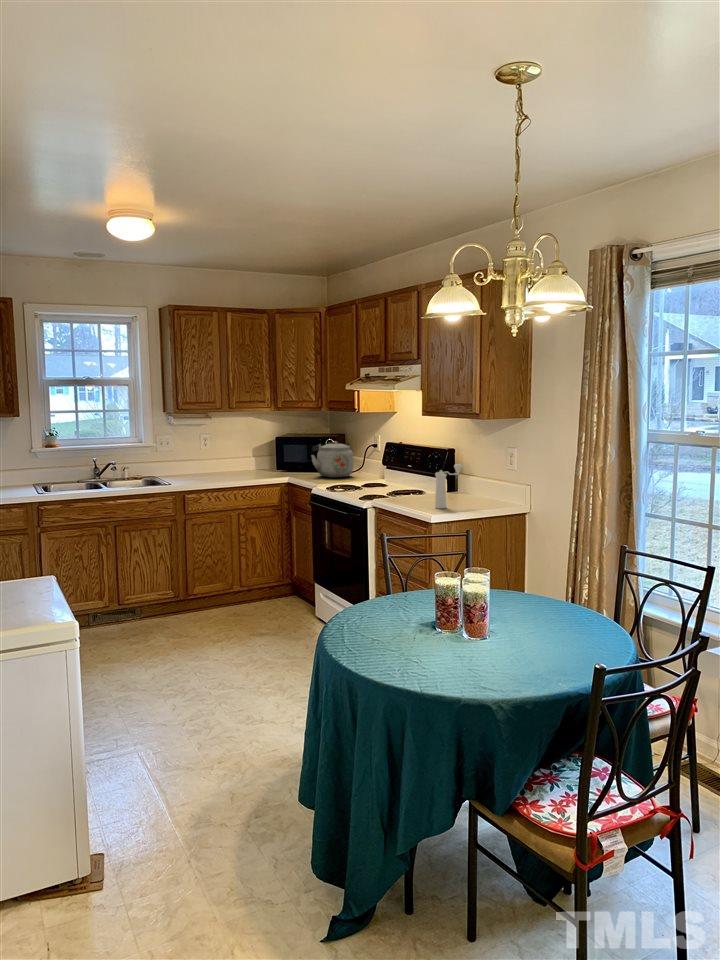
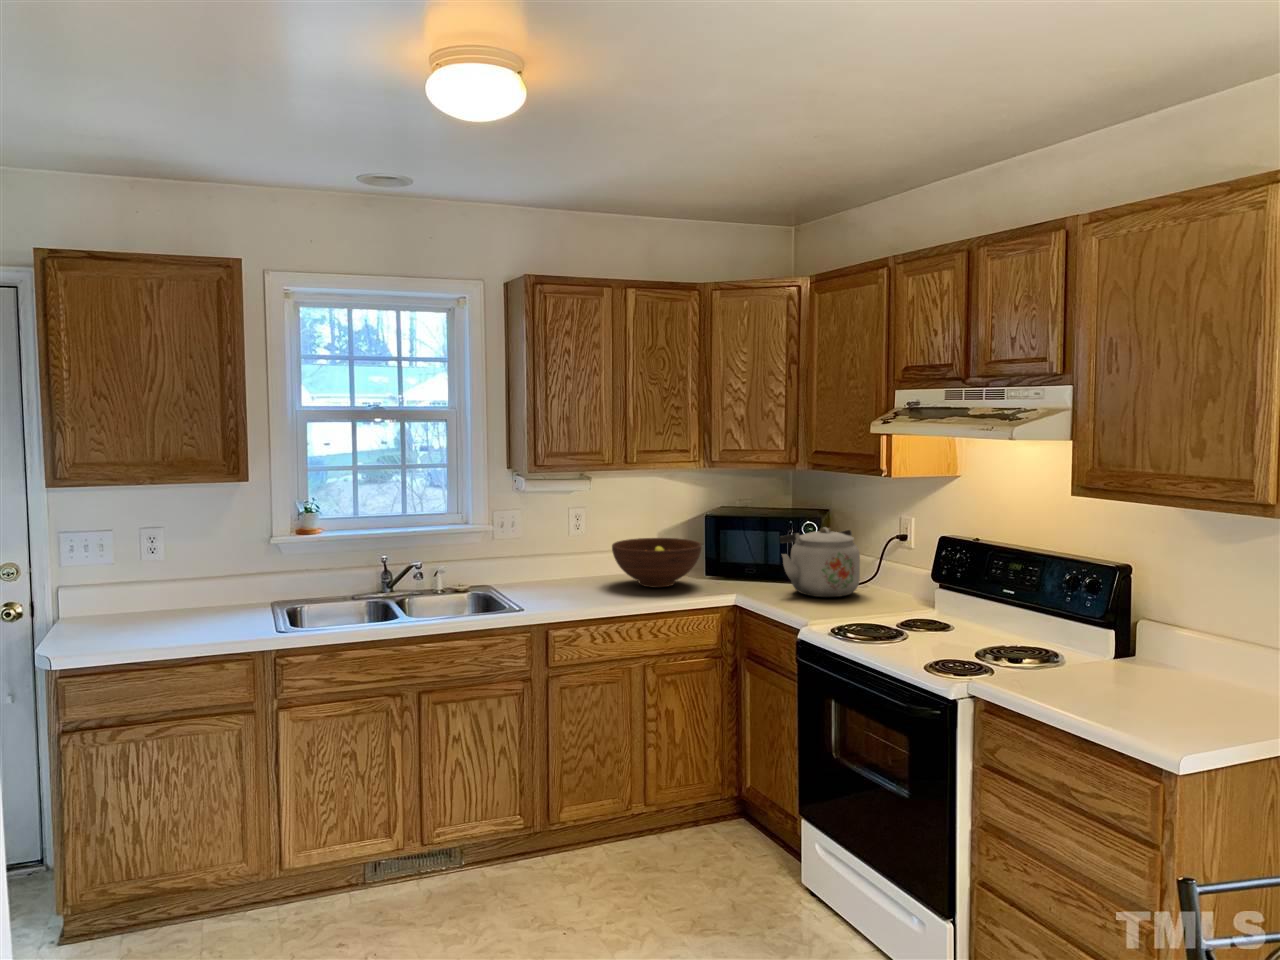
fruit bowl: none [222,450,272,475] -> present [612,538,701,588]
pepper mill: present [435,464,462,509] -> none [1143,614,1204,722]

